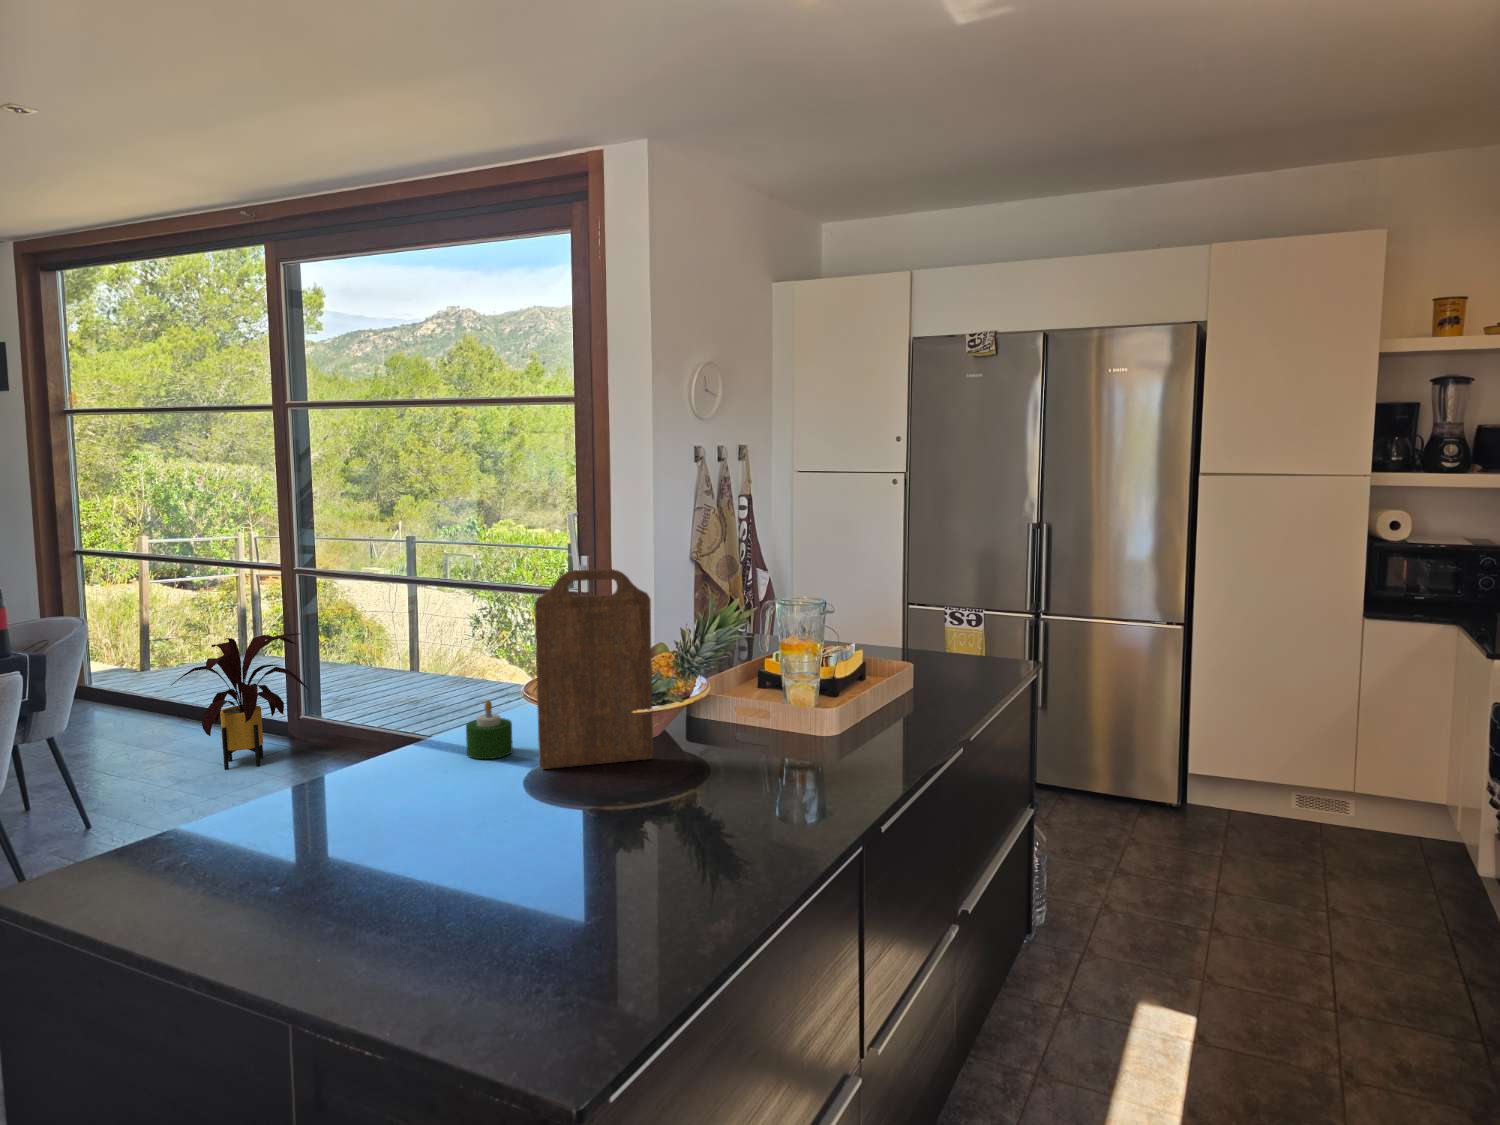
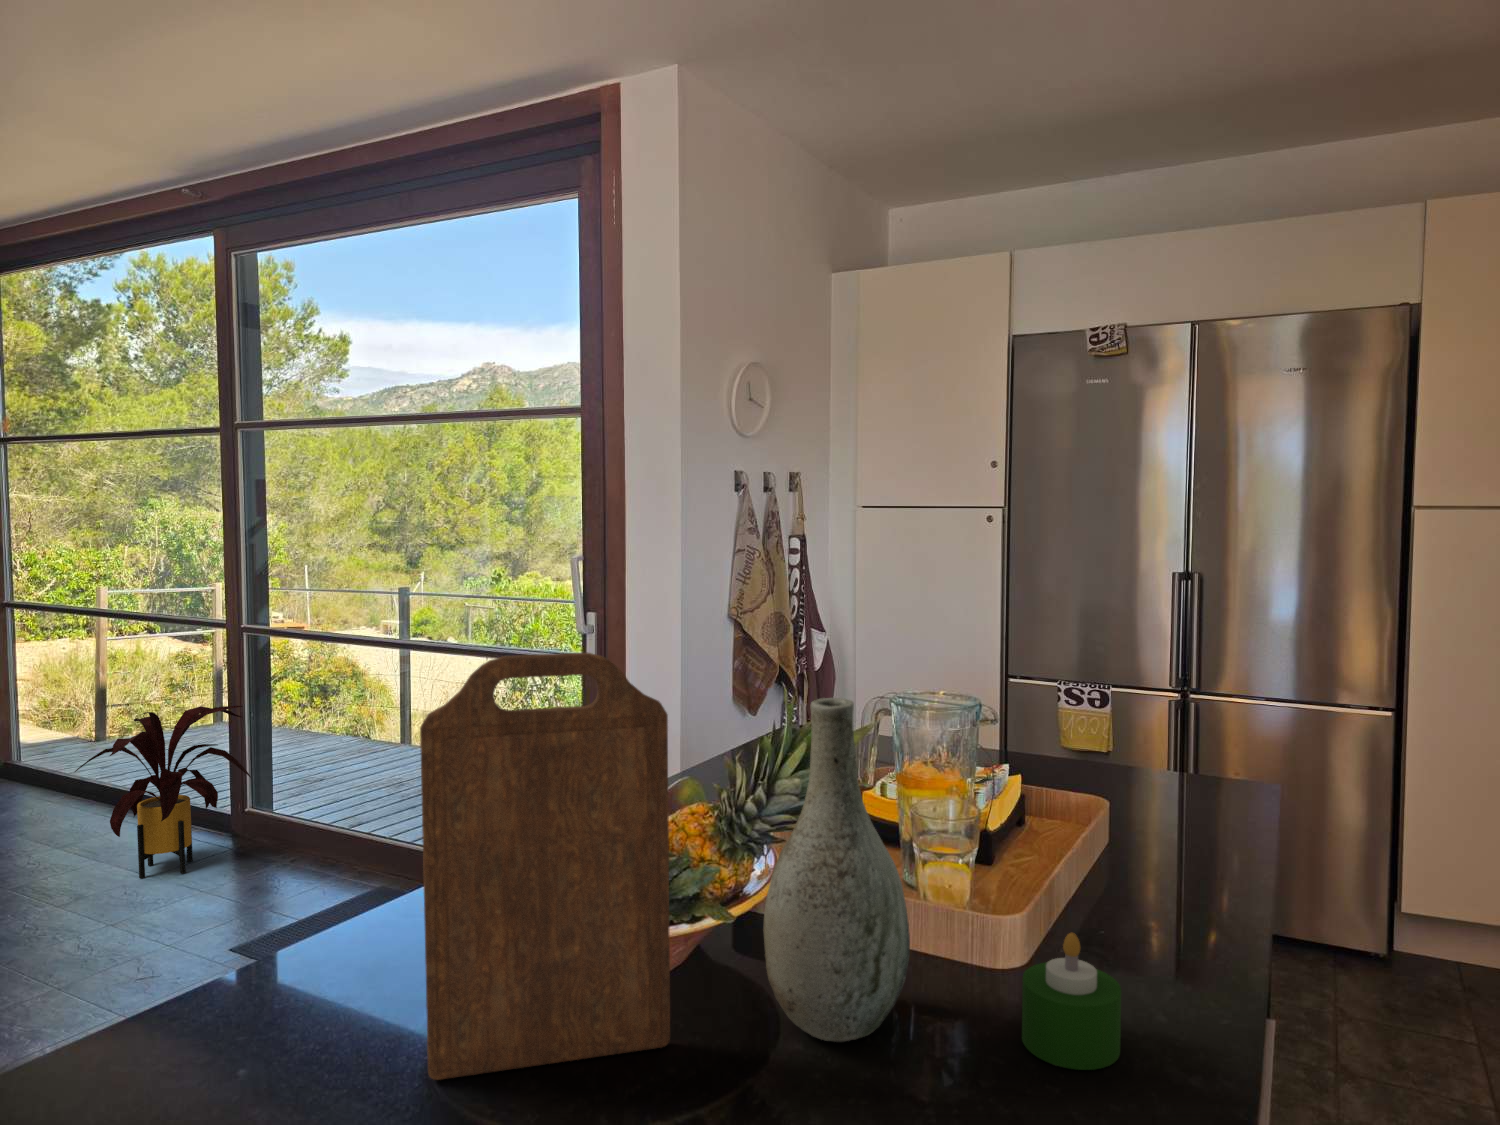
vase: none [699,592,770,757] -> present [763,698,910,1042]
candle: present [466,700,513,759] -> present [1022,933,1121,1070]

